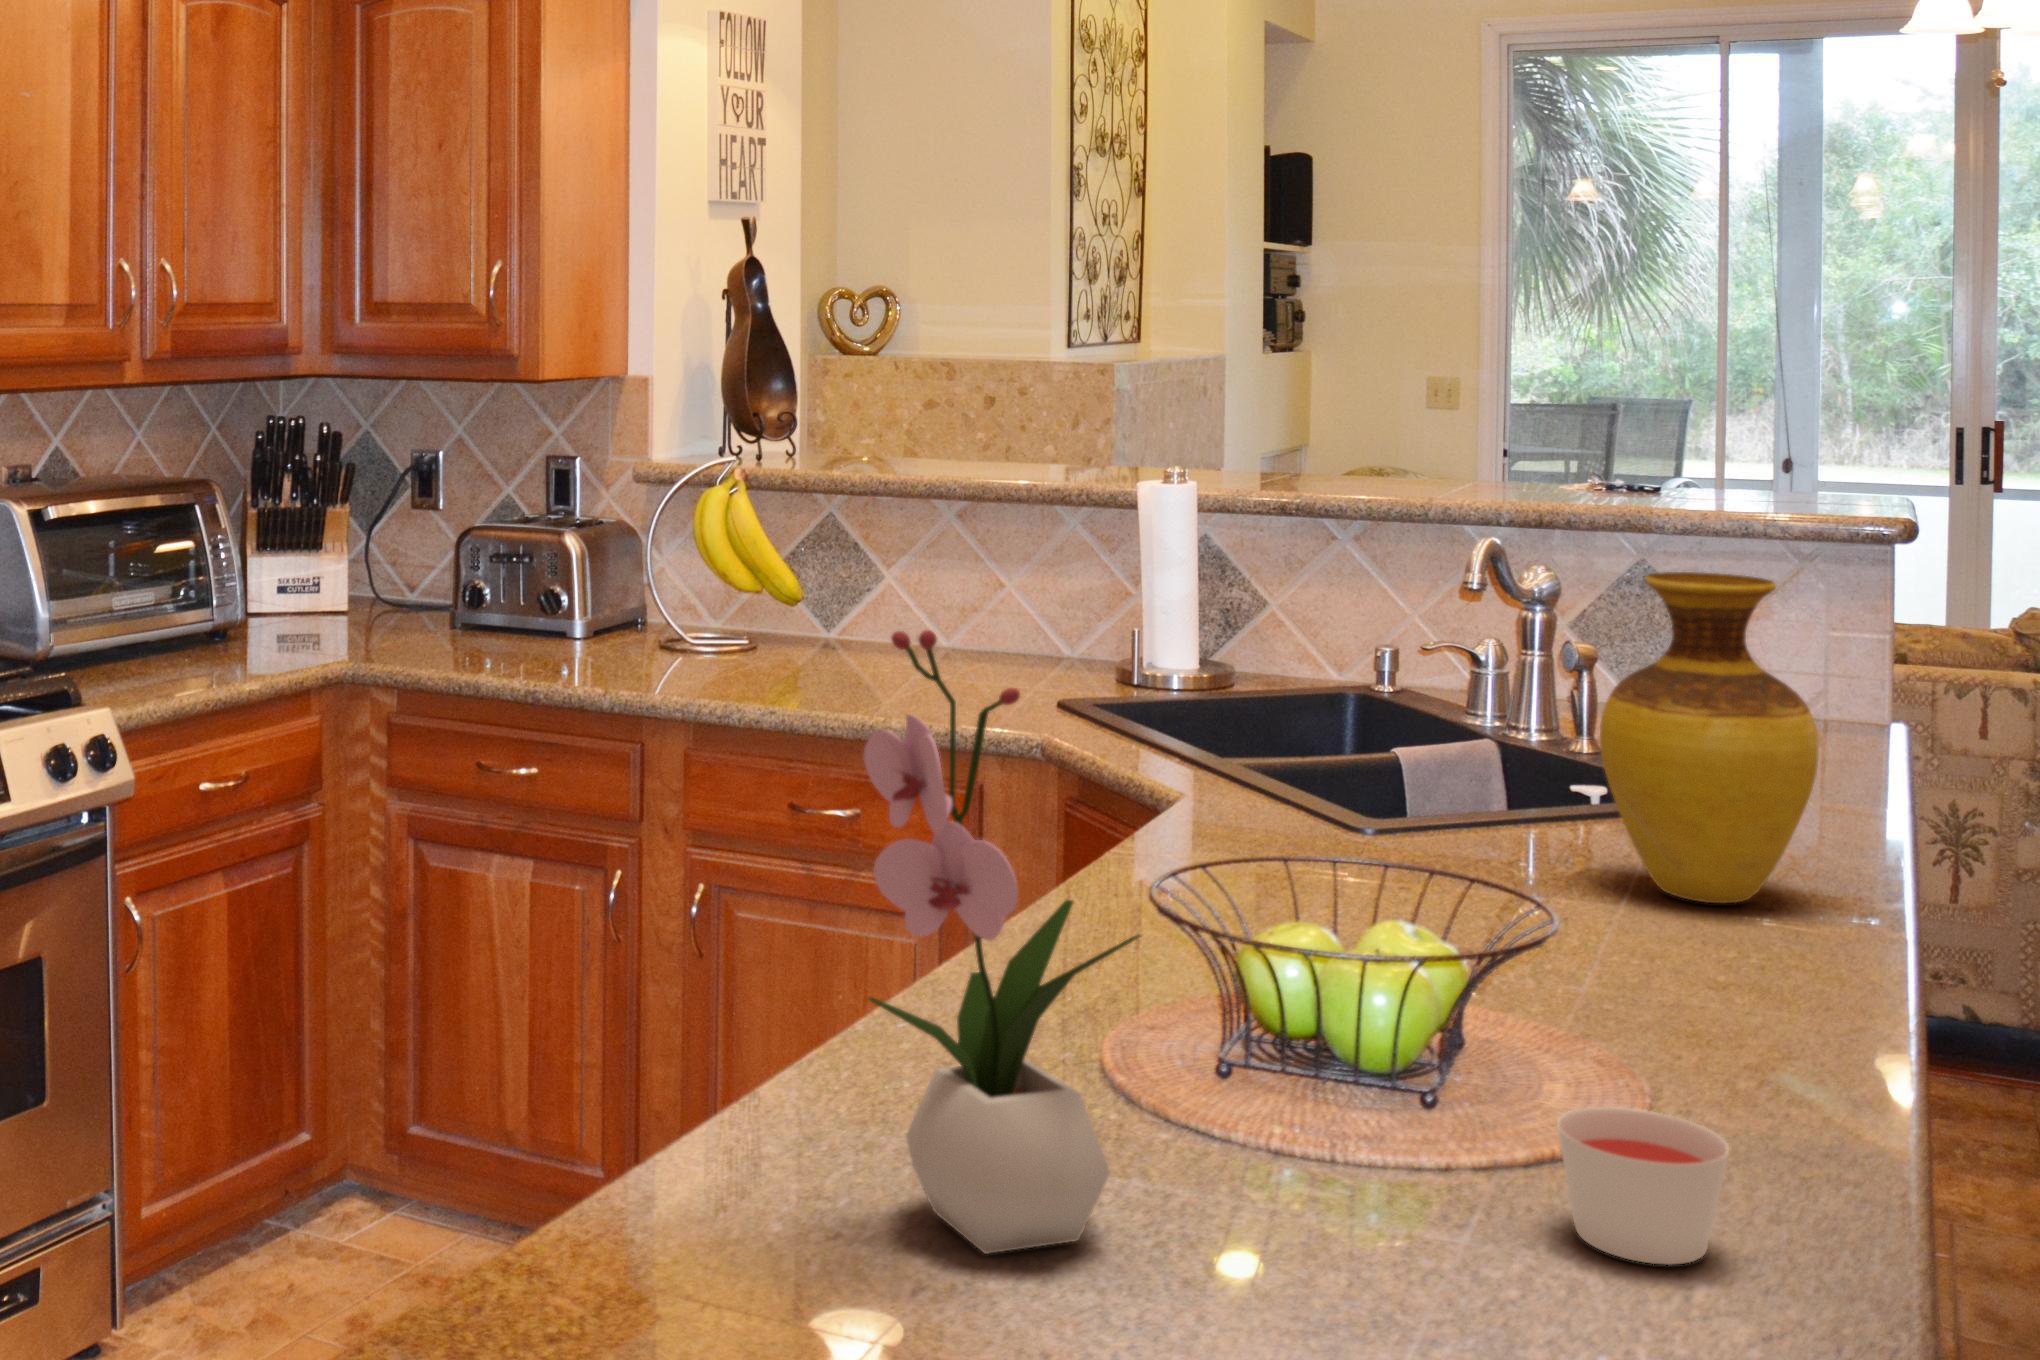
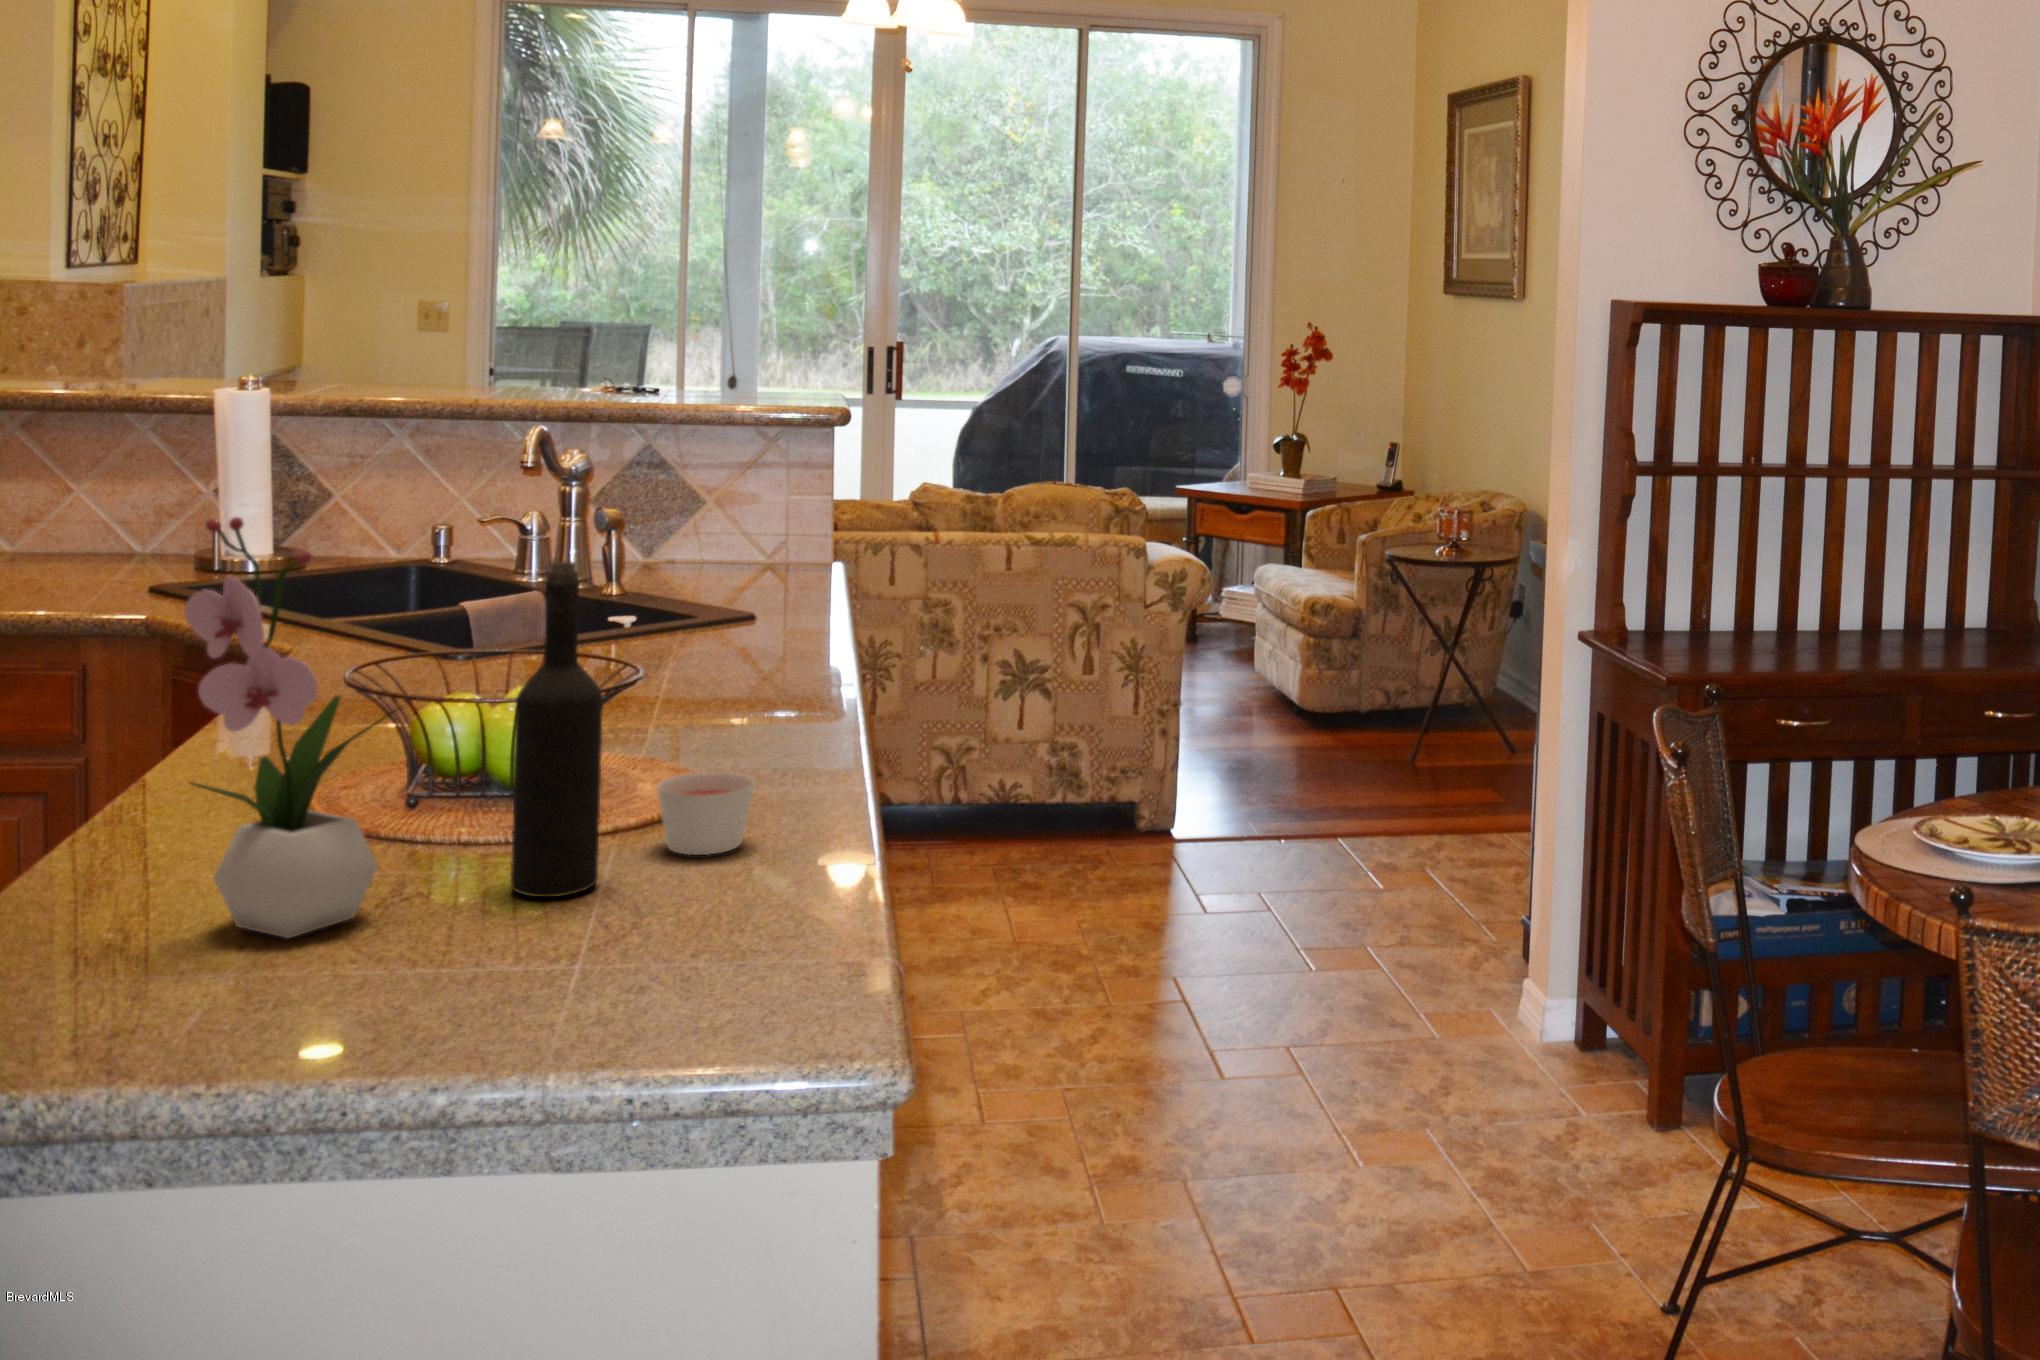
vase: present [1600,572,1819,904] -> none [641,453,779,671]
wine bottle: none [1309,735,1449,1286] -> present [511,561,603,897]

